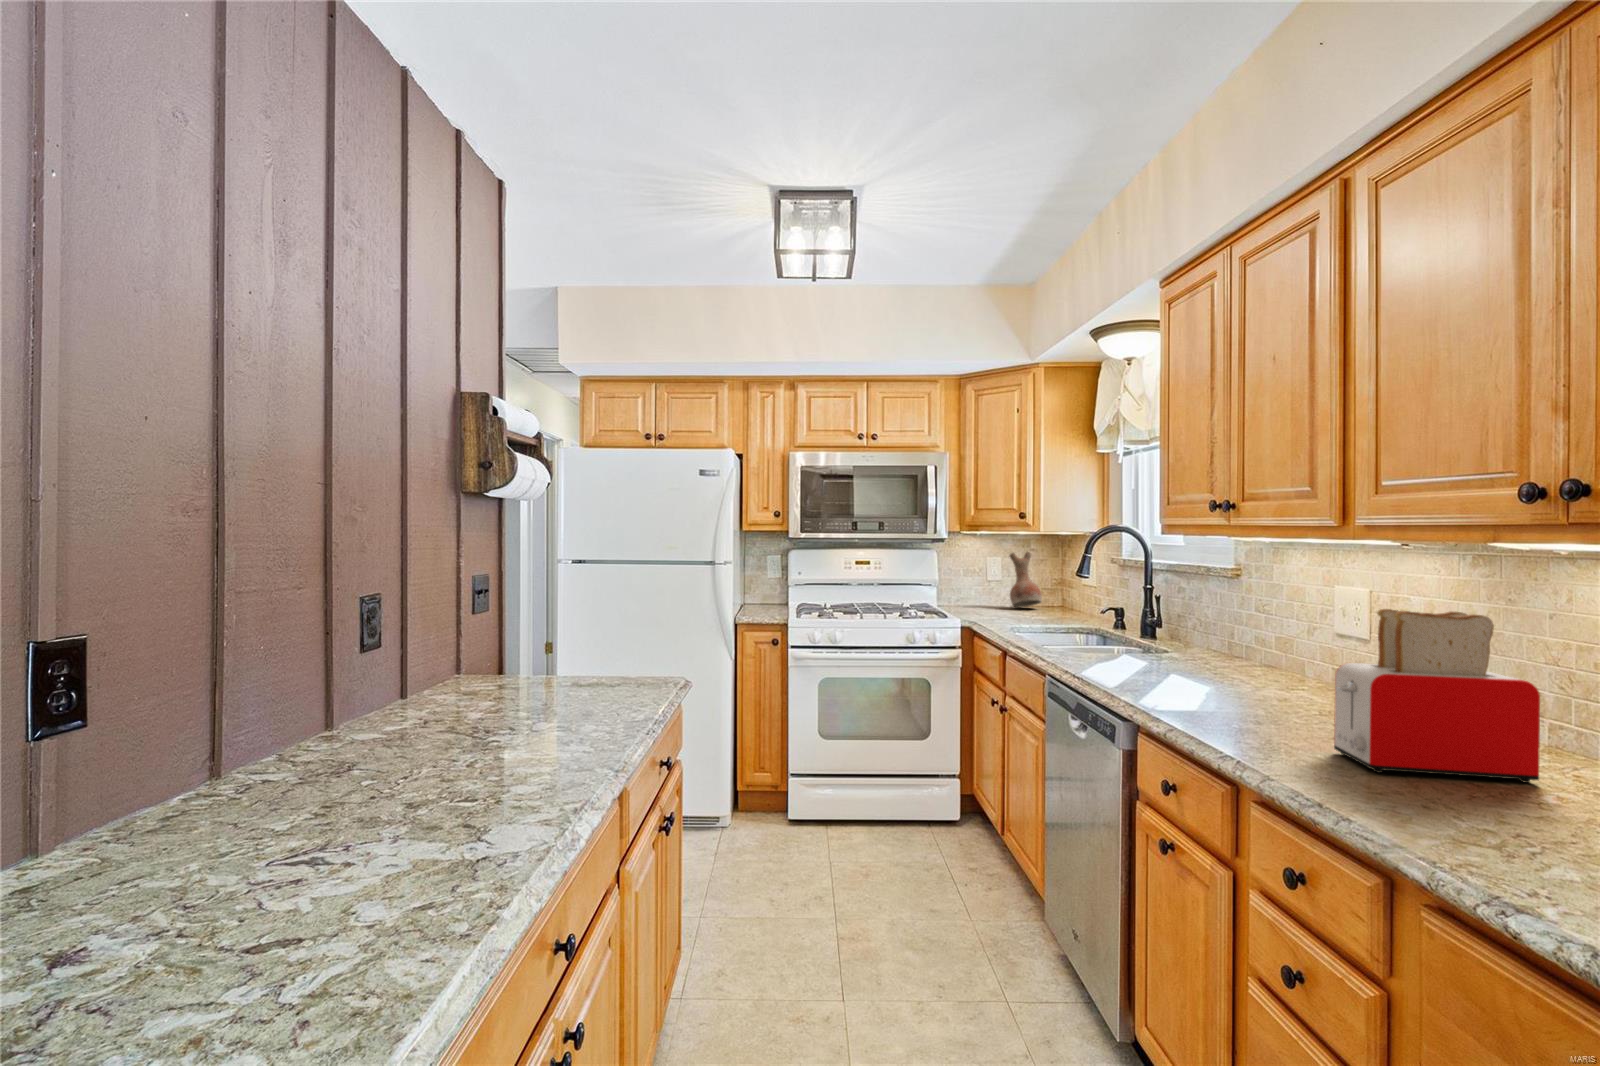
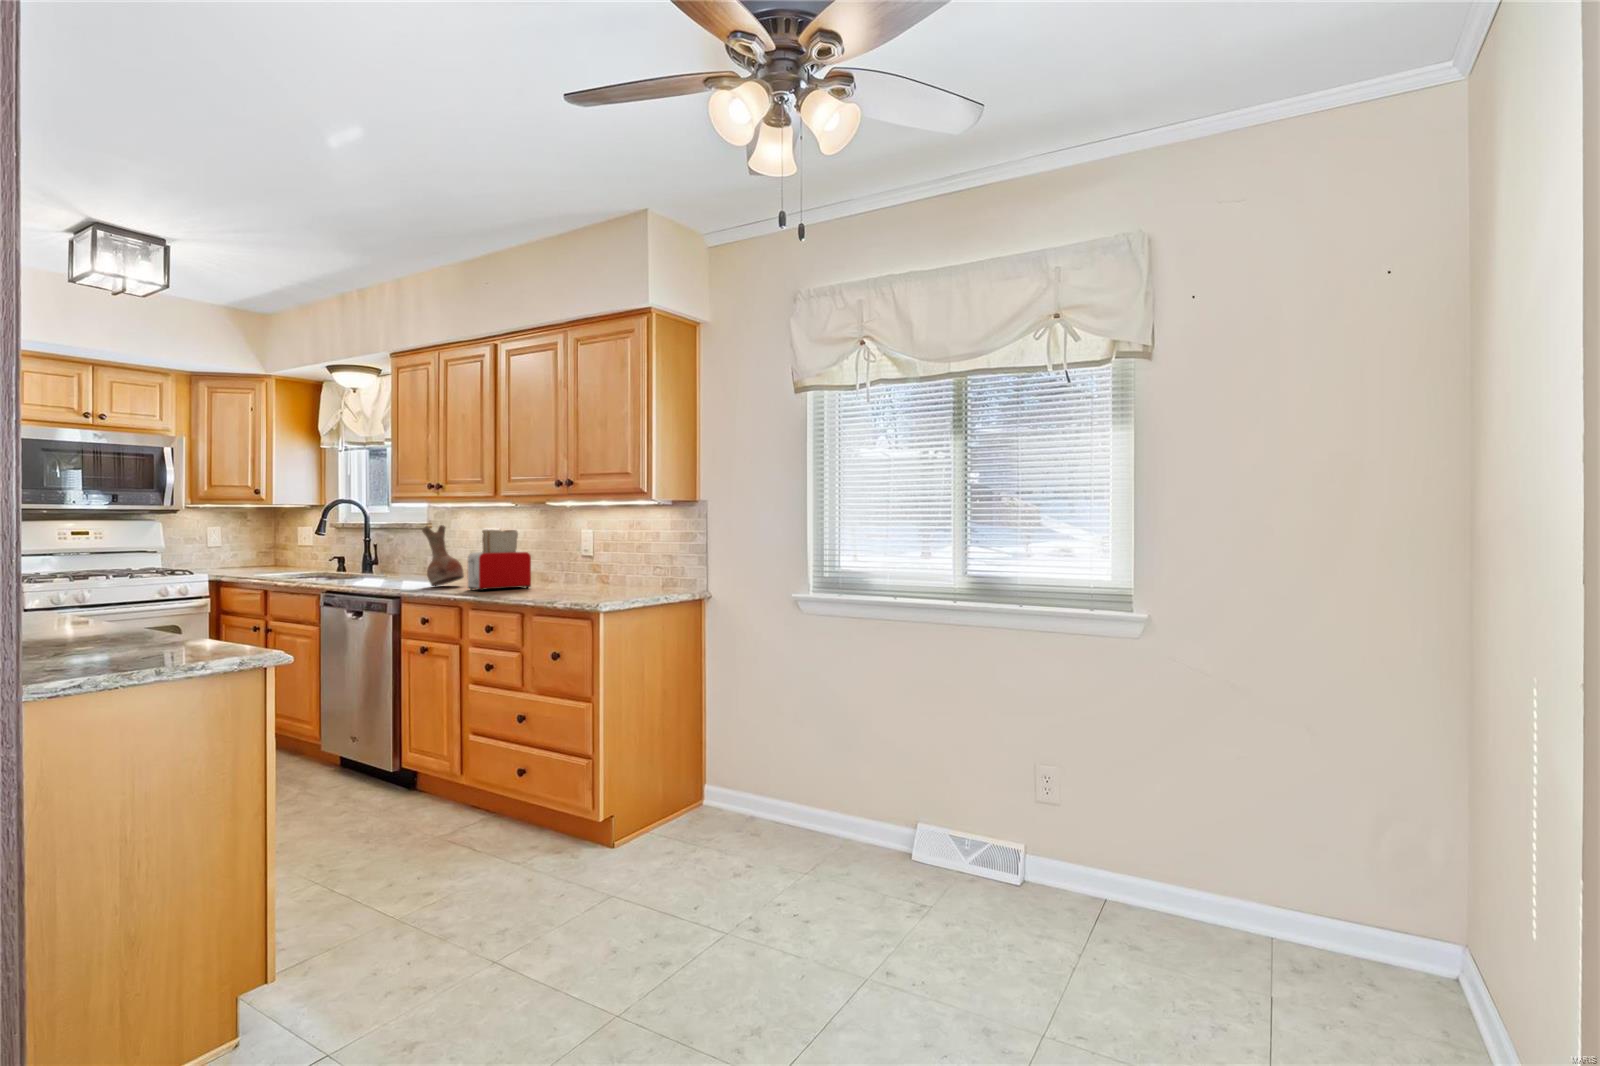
vase: present [1009,552,1042,608] -> present [422,525,464,586]

